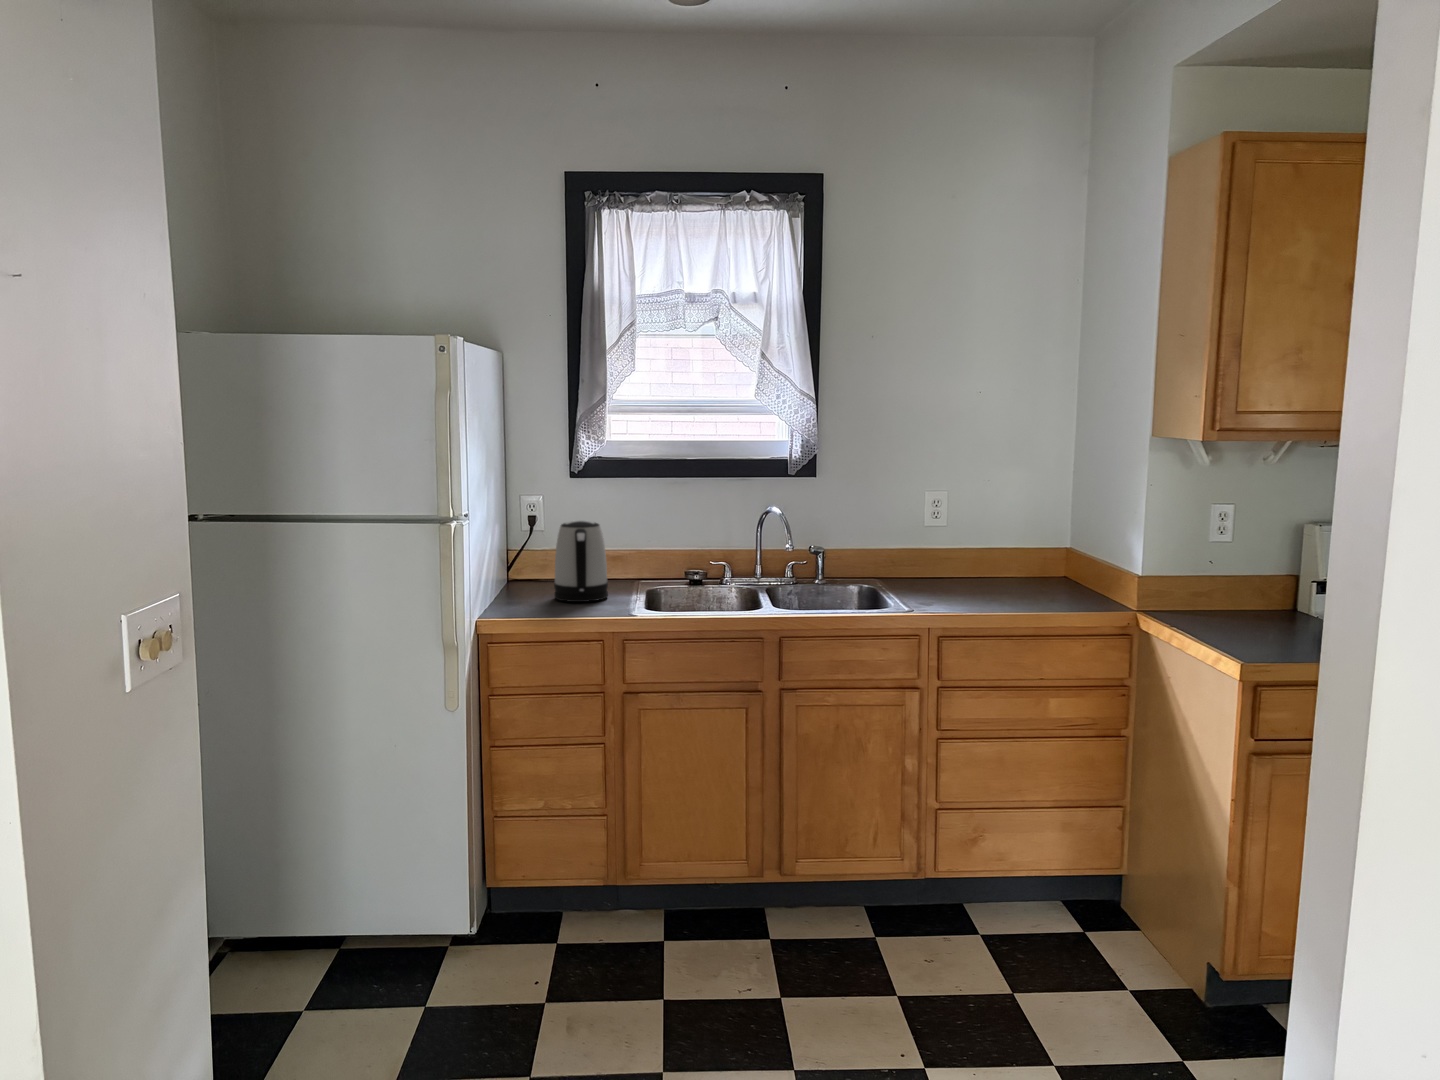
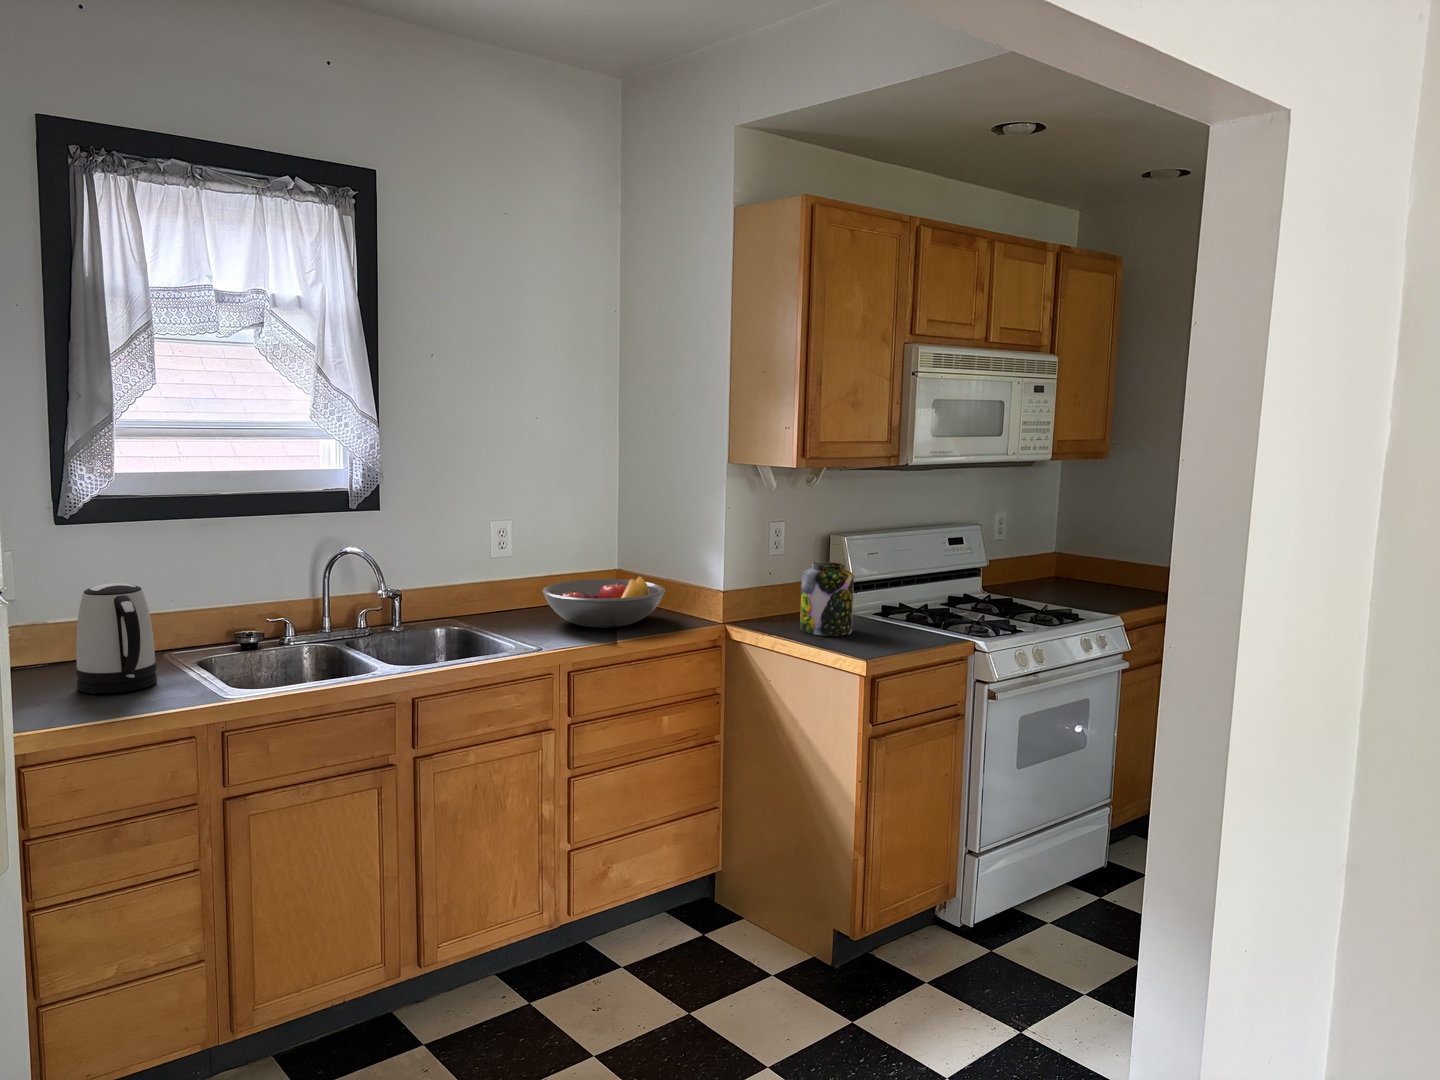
jar: none [1225,549,1293,634] -> present [800,562,854,636]
fruit bowl: none [950,553,1078,600] -> present [542,575,666,628]

